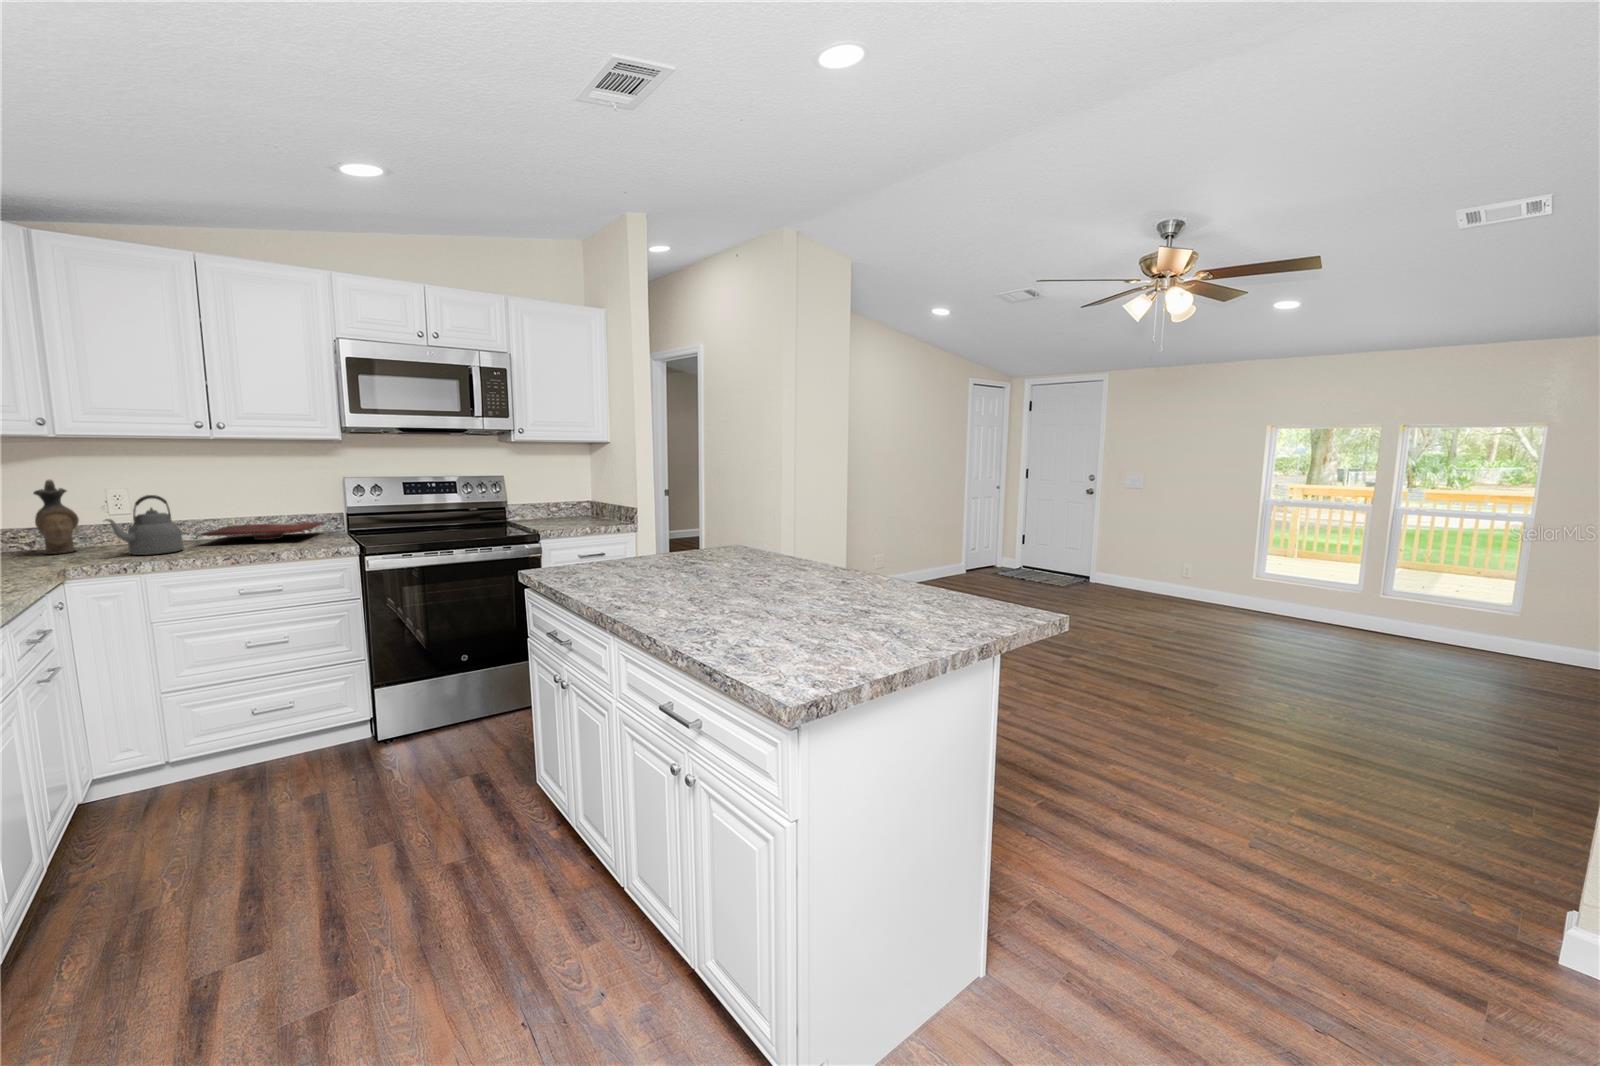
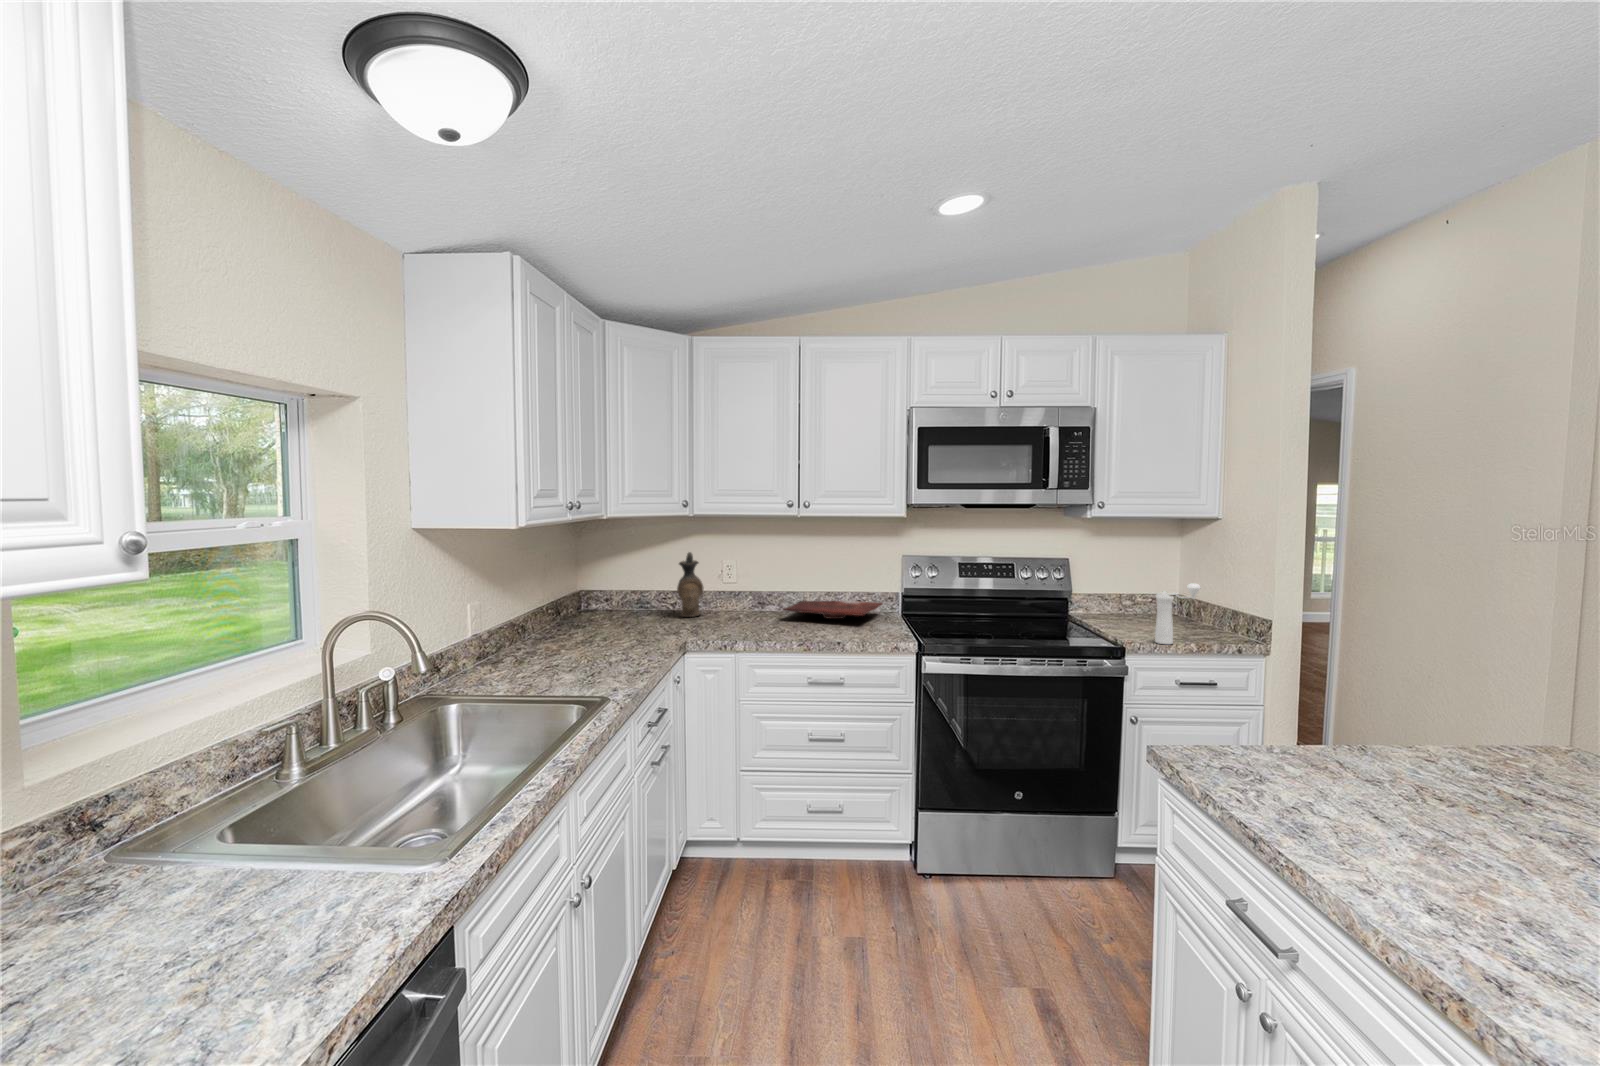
pepper mill: none [560,486,591,530] -> present [1155,583,1200,644]
kettle: present [105,495,184,555] -> none [715,571,769,628]

